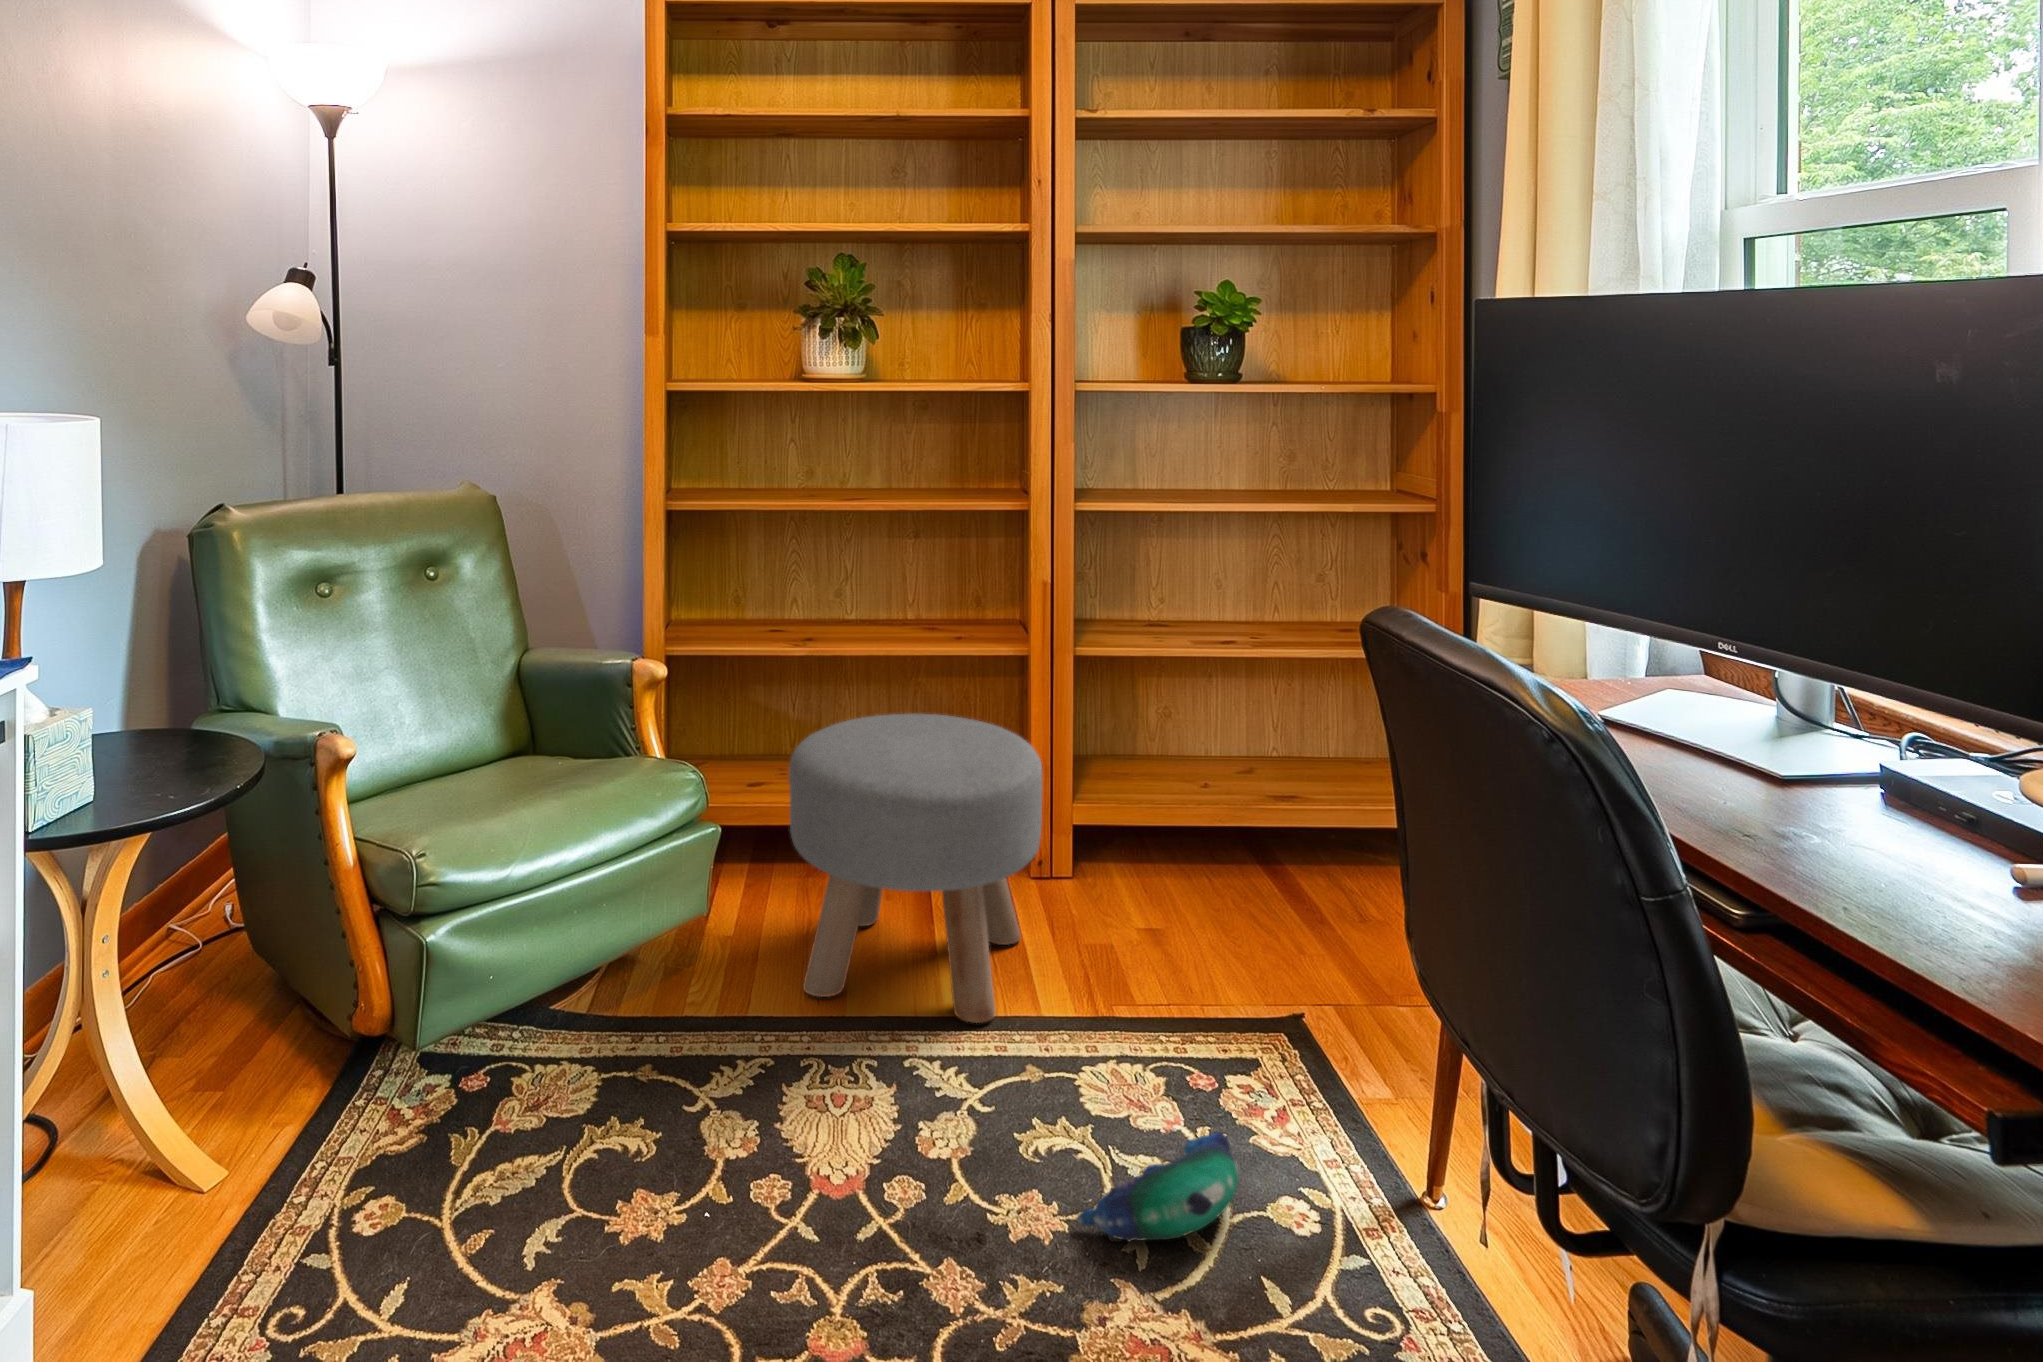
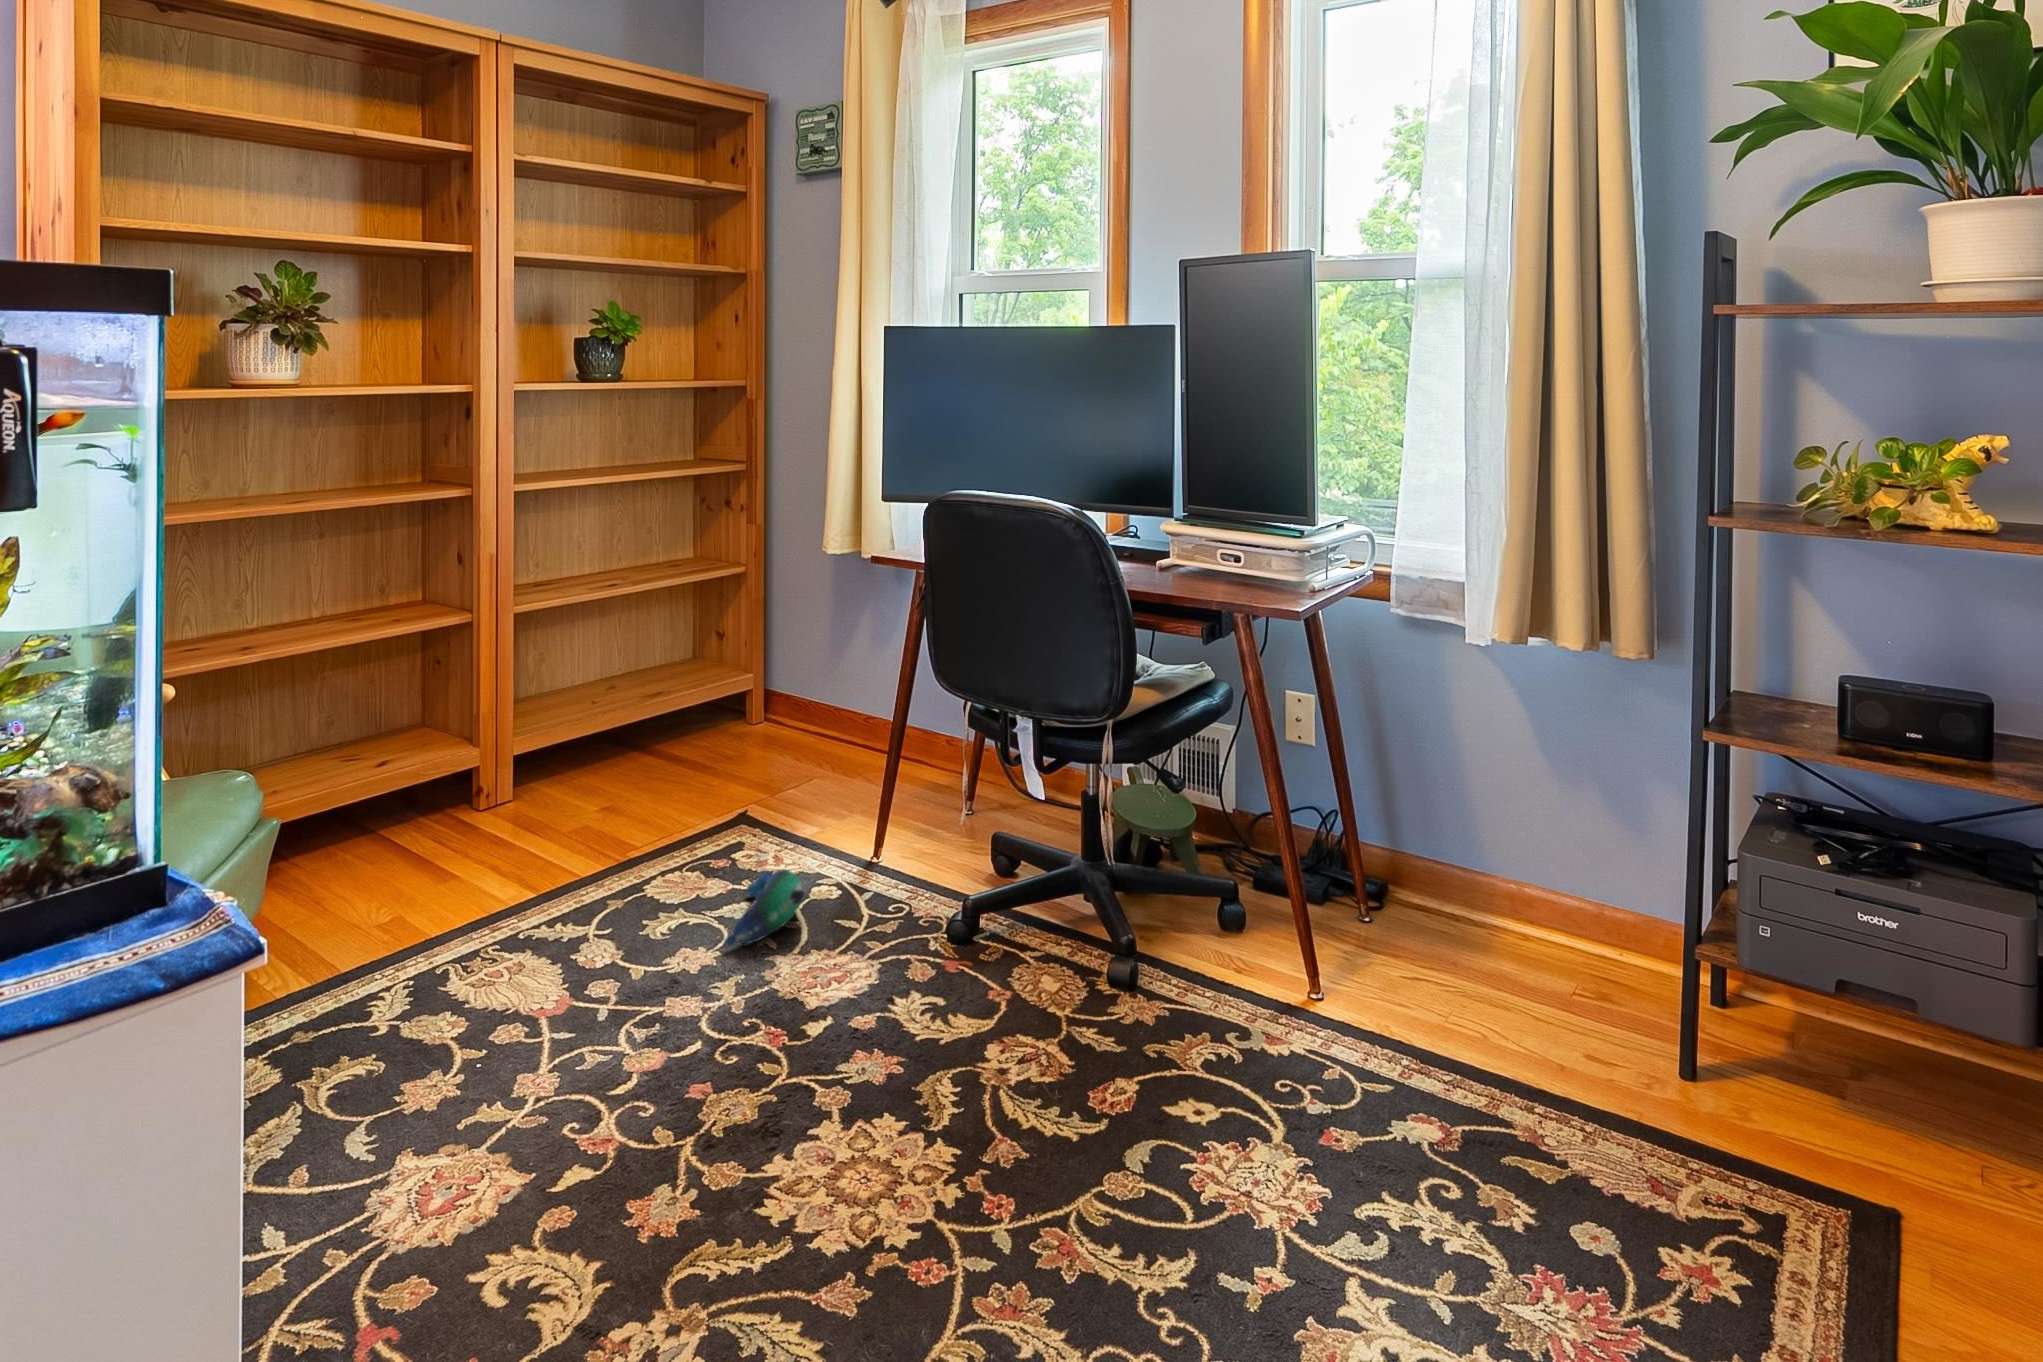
ottoman: present [789,714,1042,1023] -> none [330,670,569,934]

